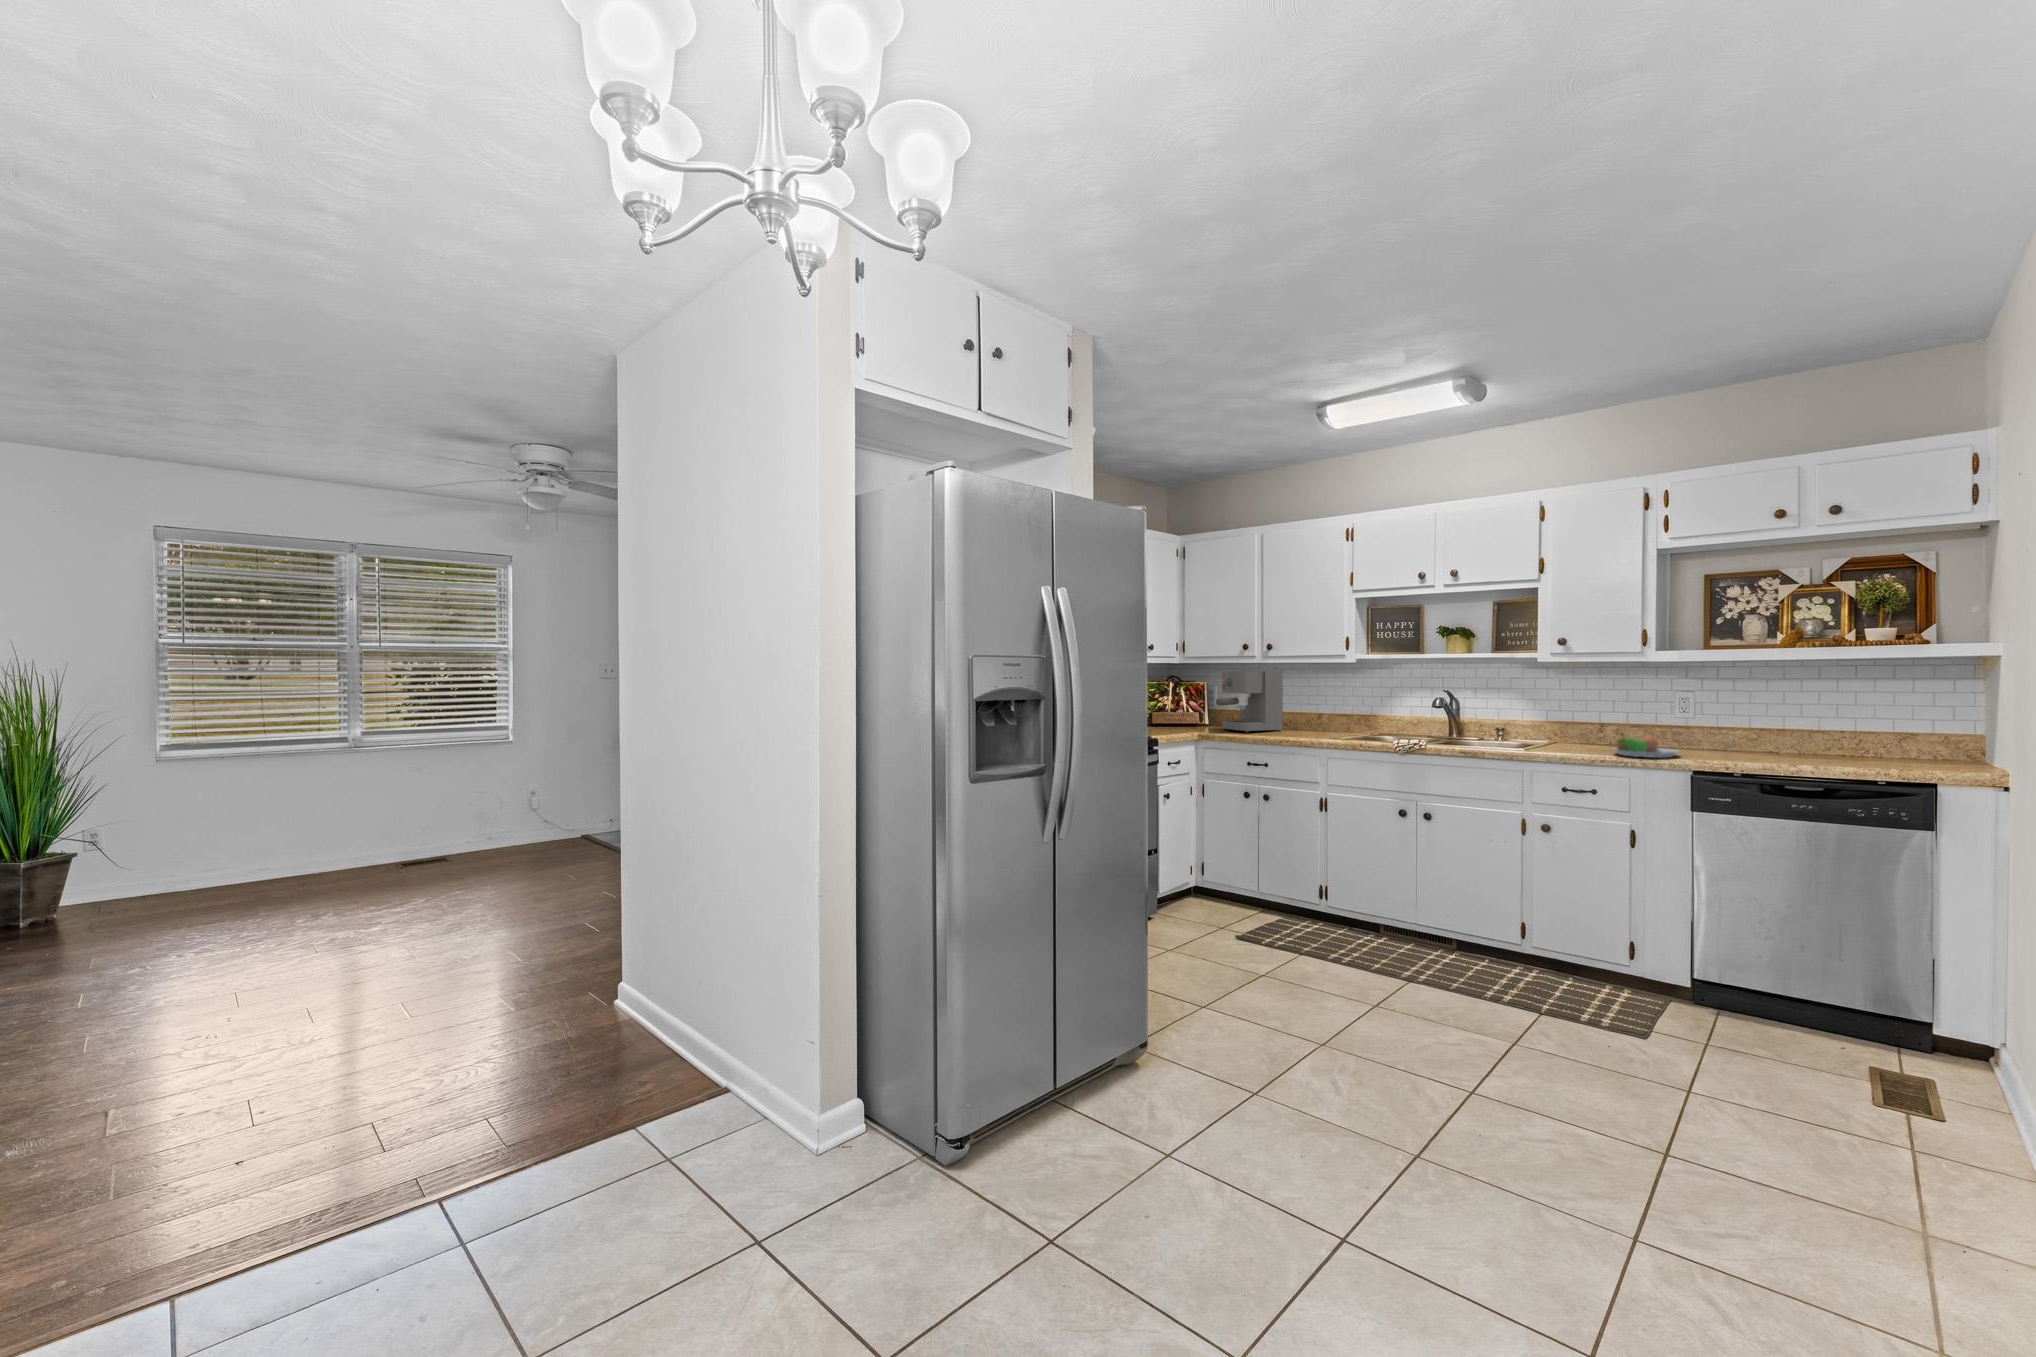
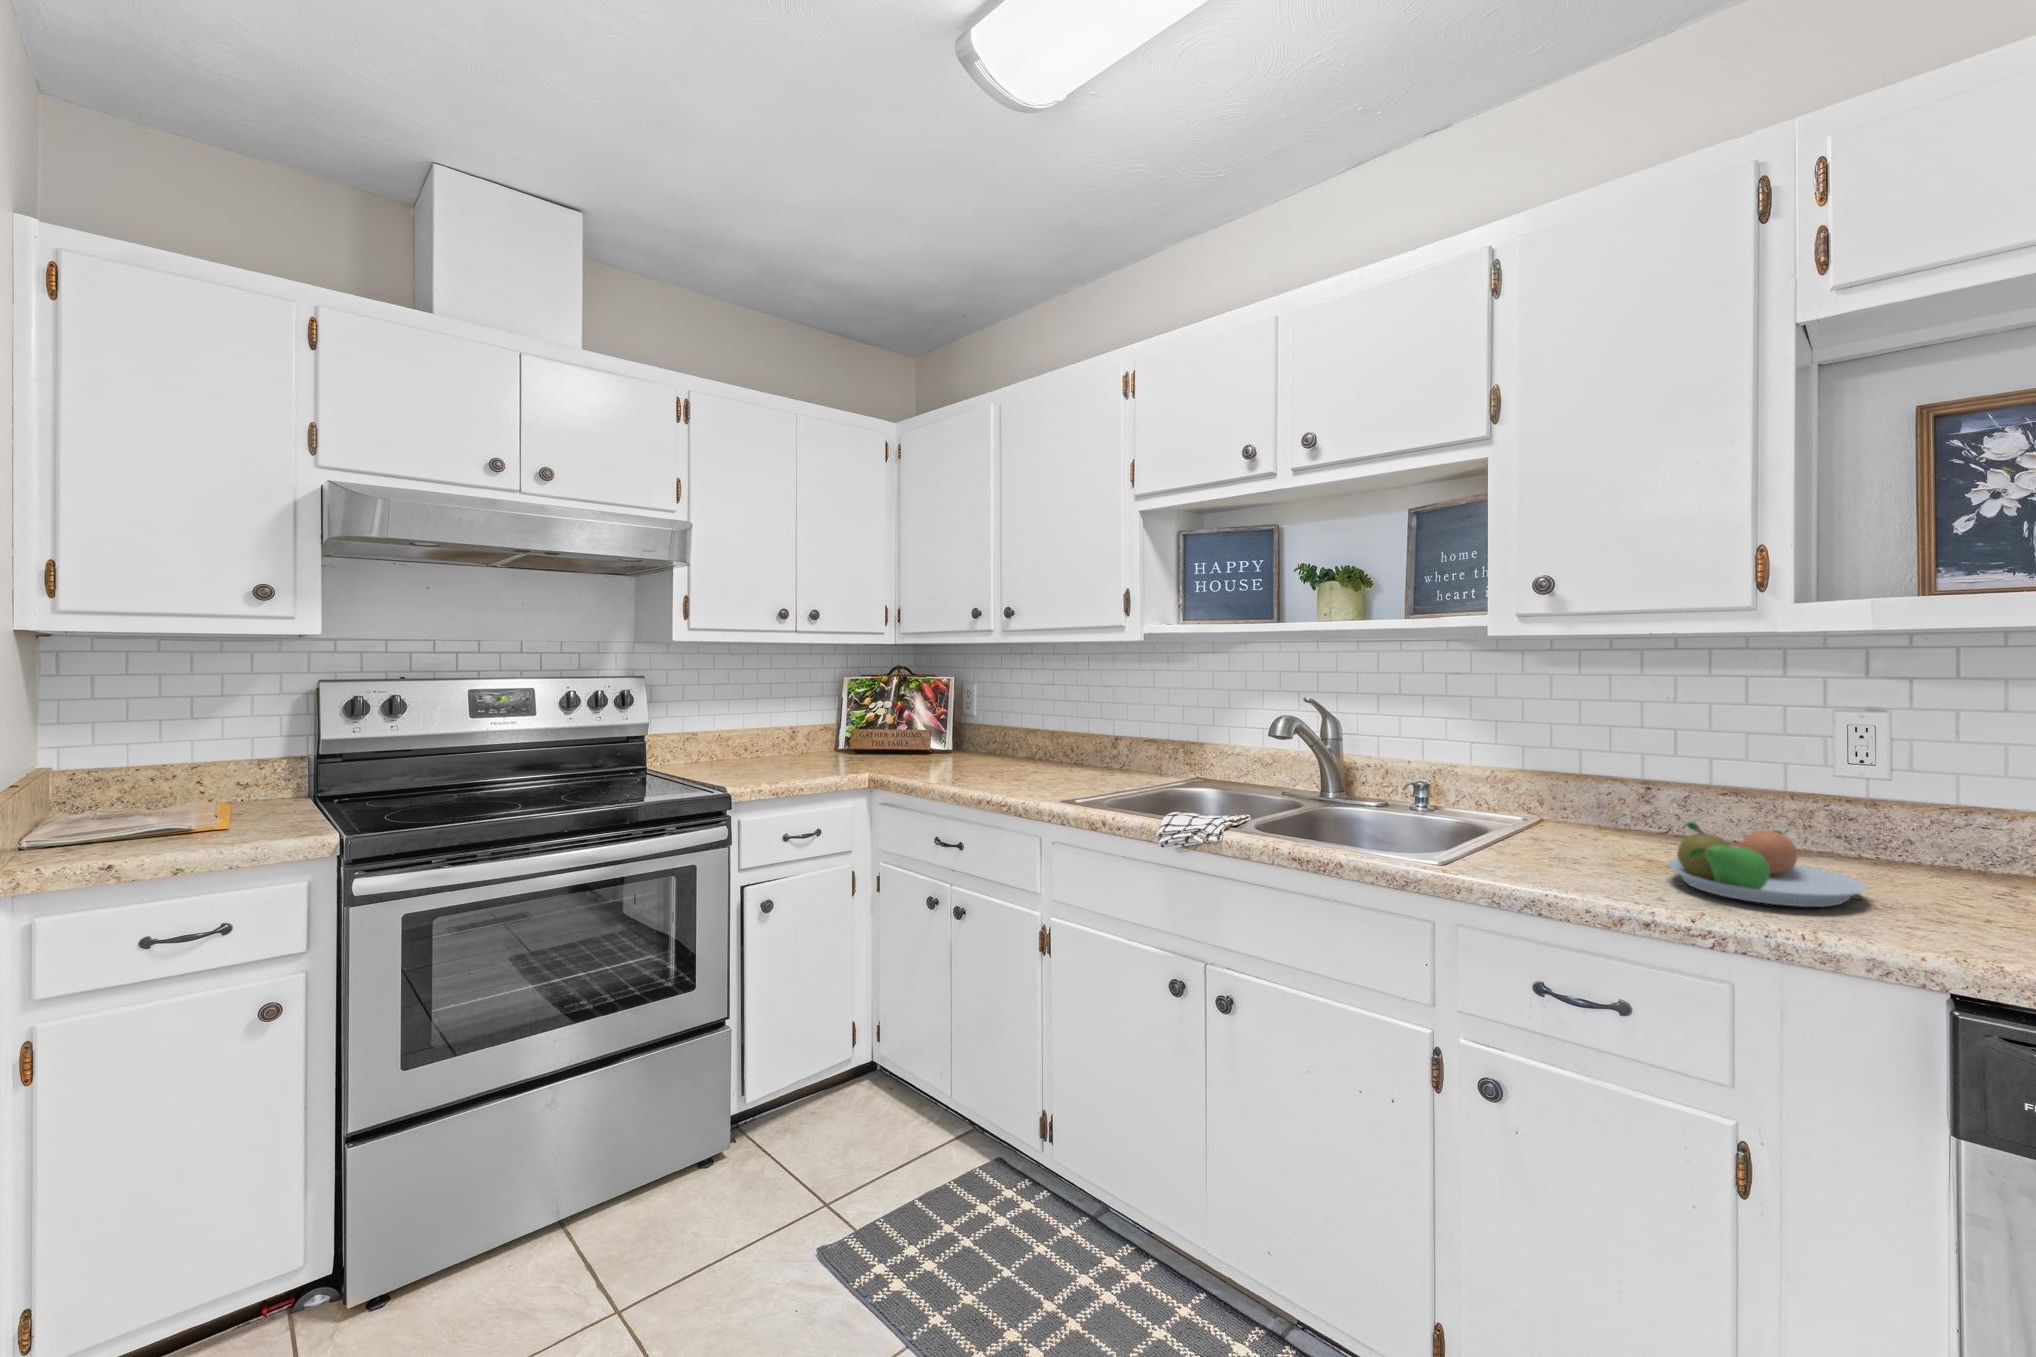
coffee maker: present [1216,670,1283,732] -> none [909,655,1036,771]

